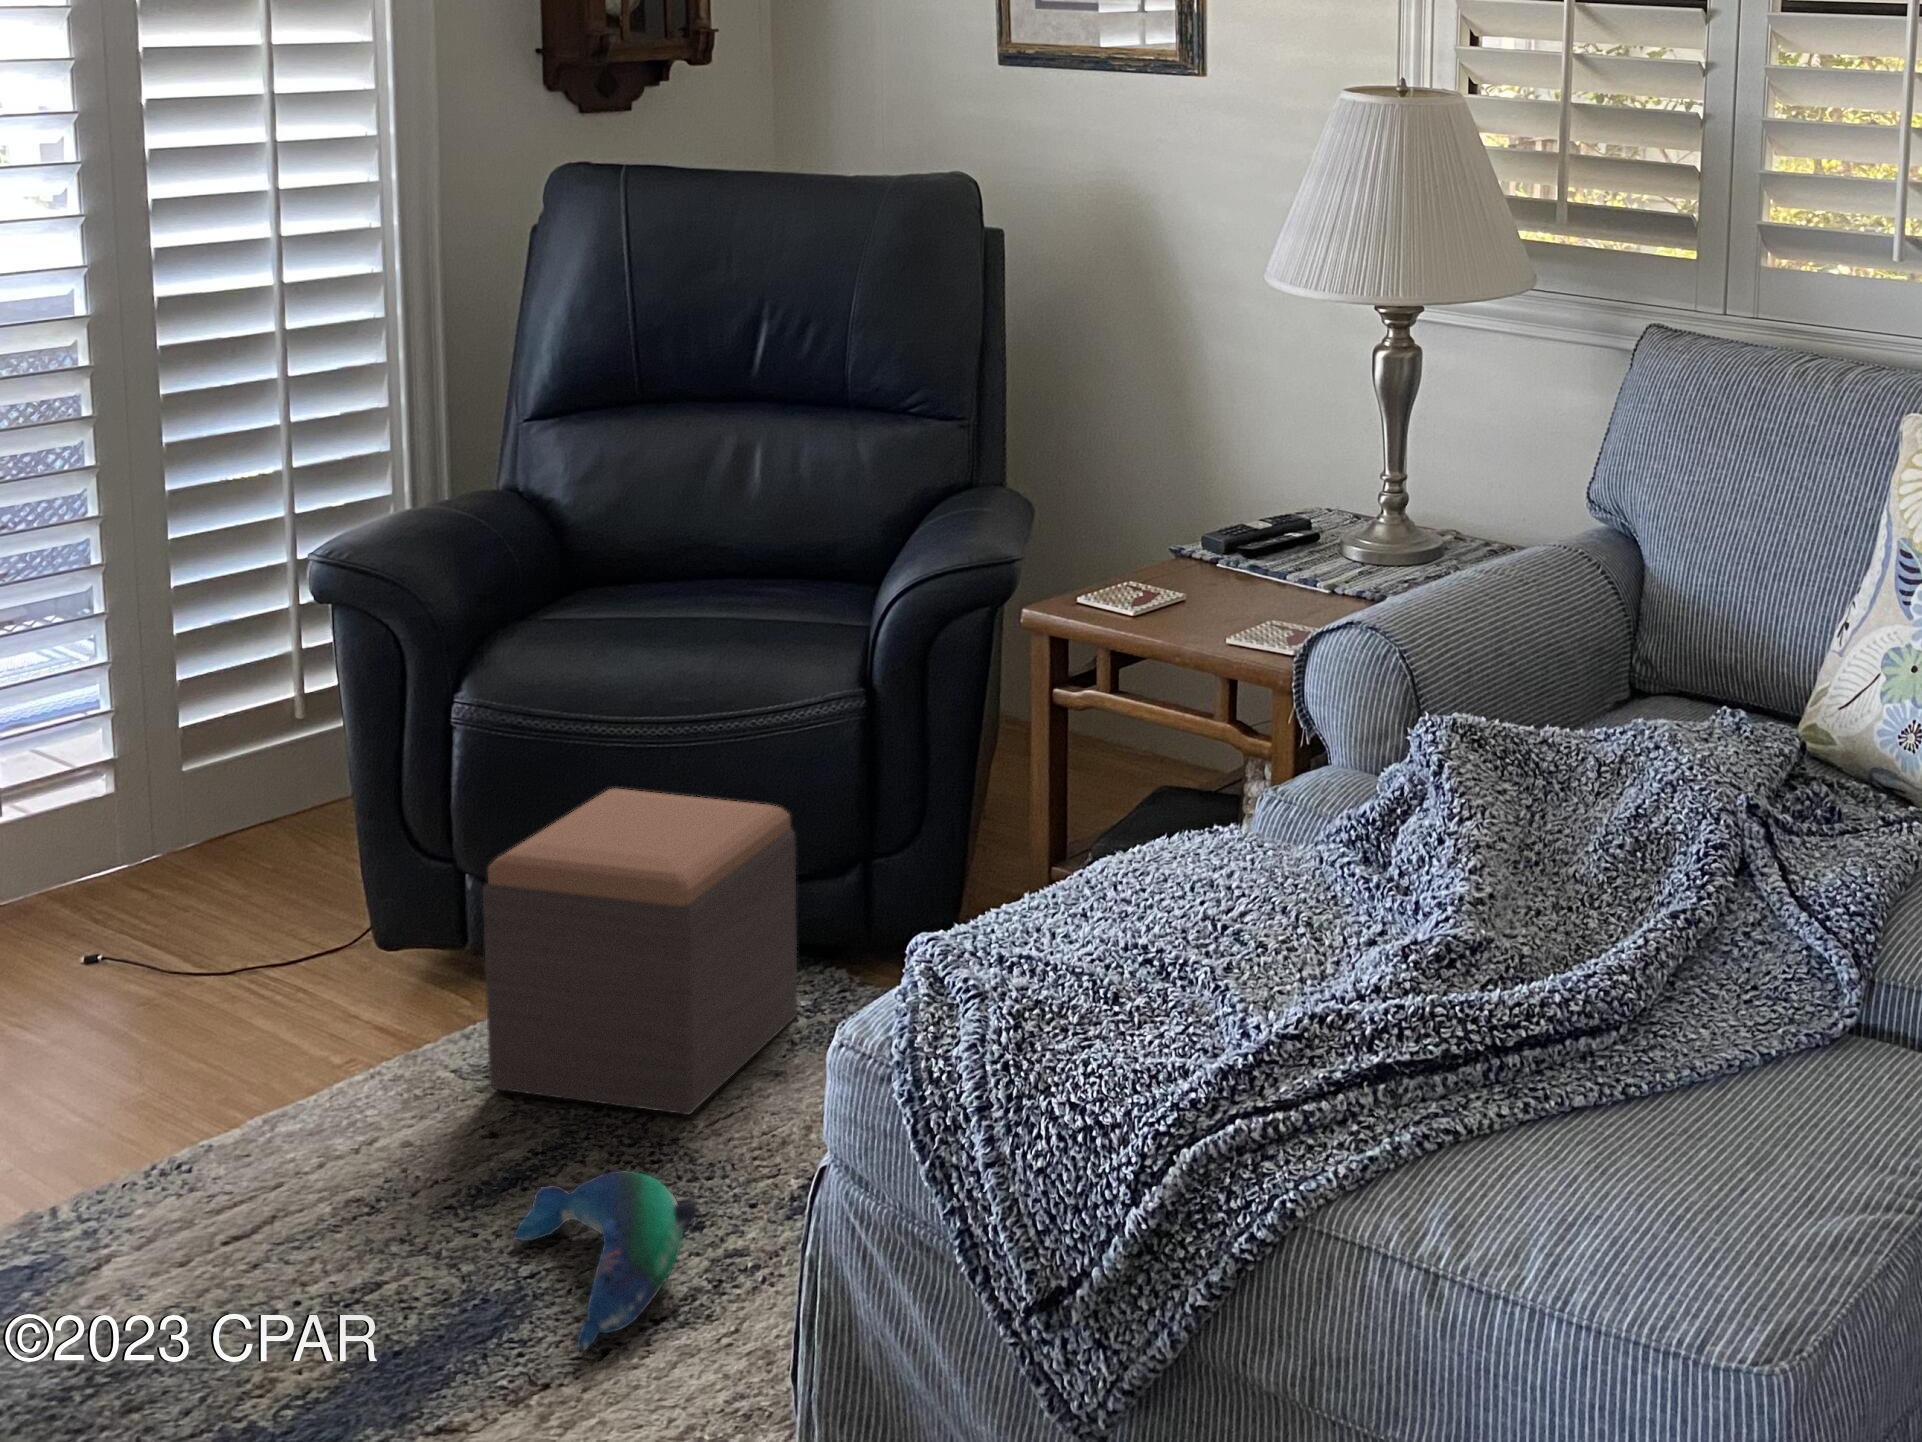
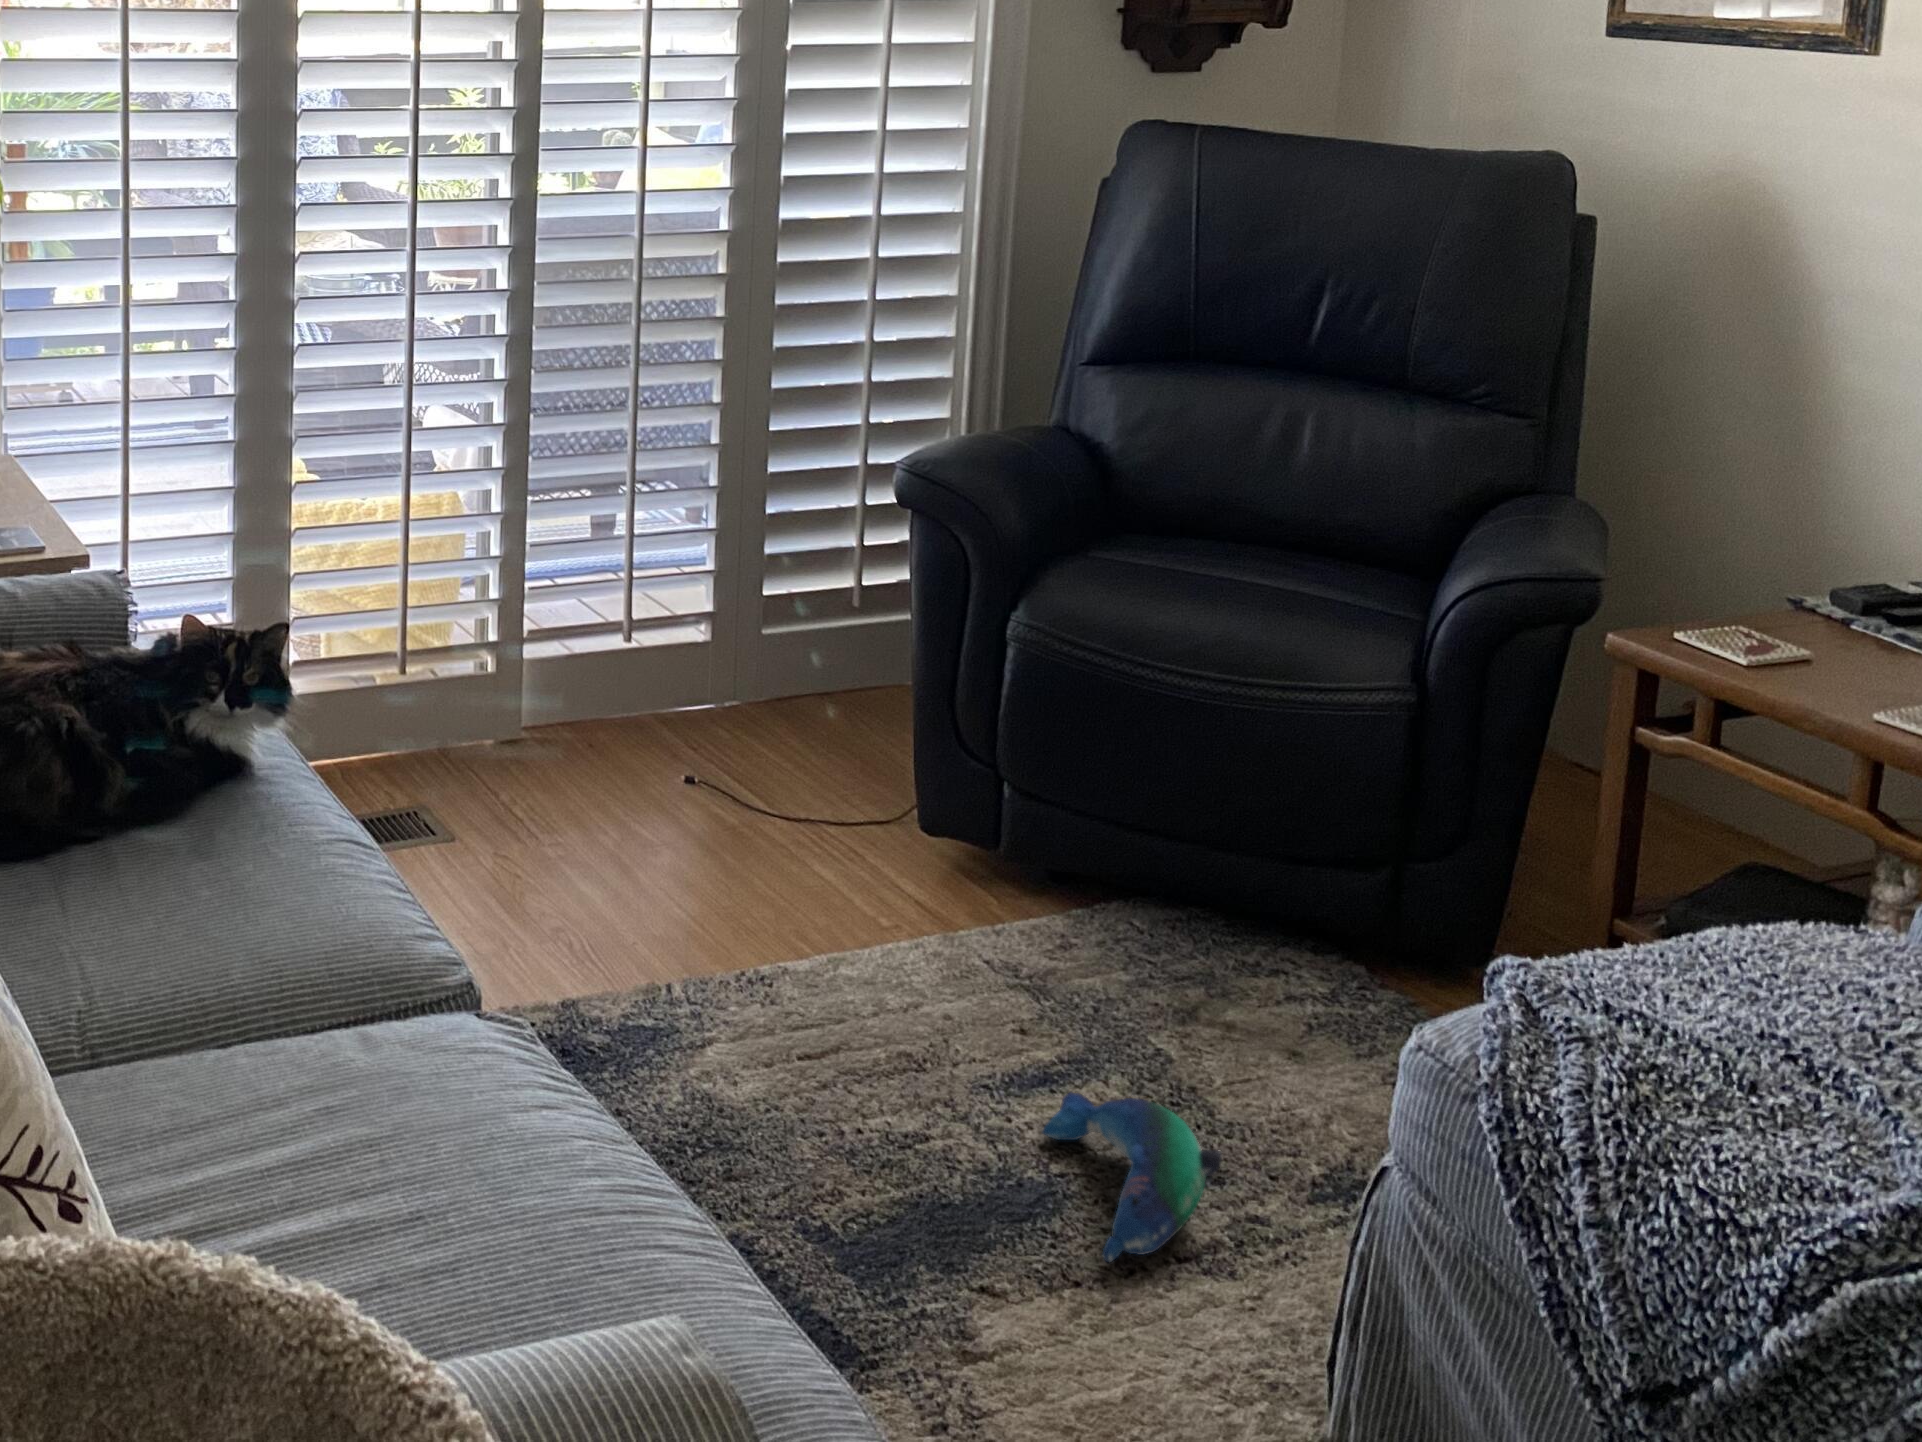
footstool: present [483,789,797,1115] -> none [1019,729,1332,1064]

